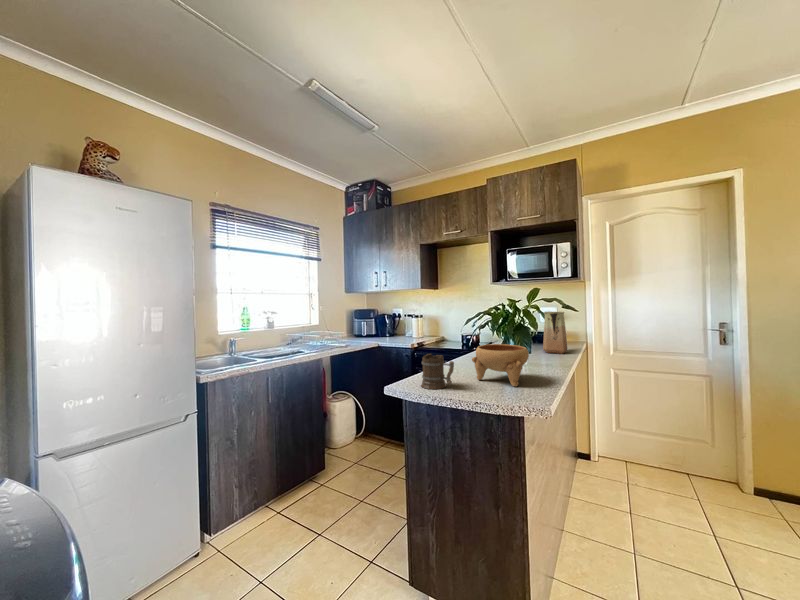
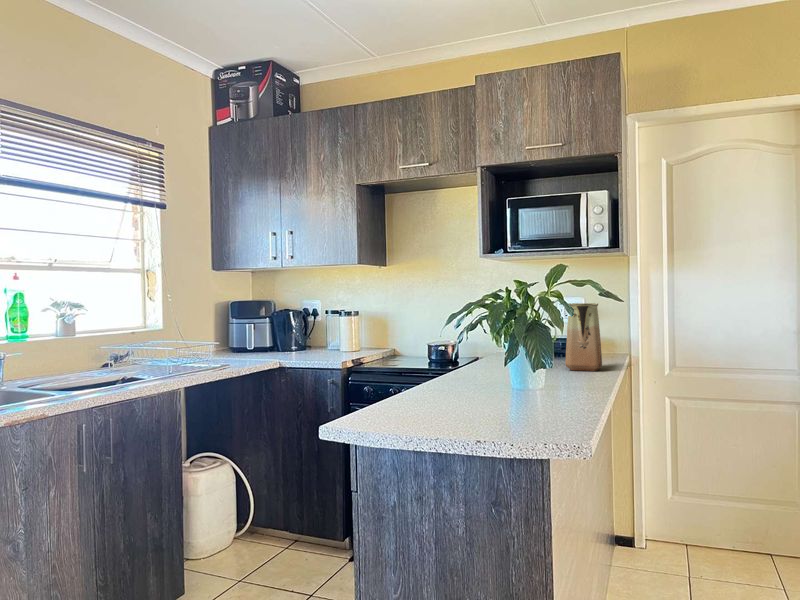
bowl: present [472,344,529,386] -> none [462,352,551,416]
mug: present [421,354,454,389] -> none [382,367,438,424]

